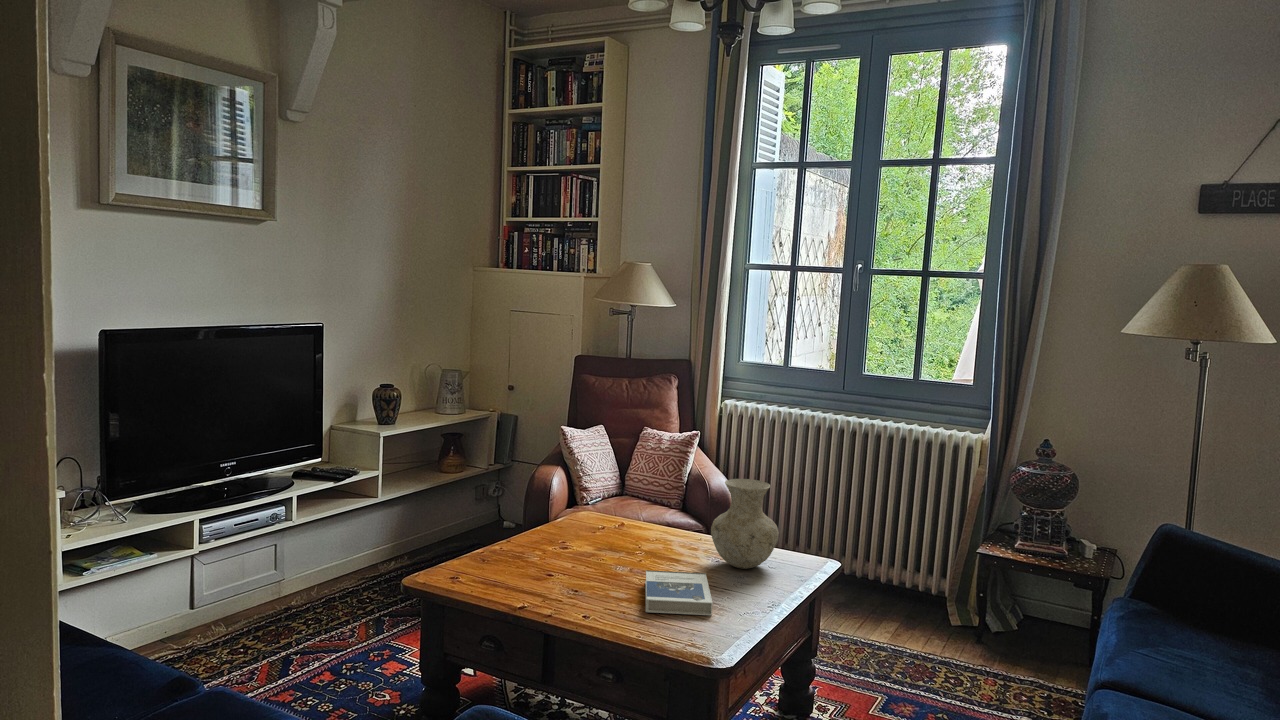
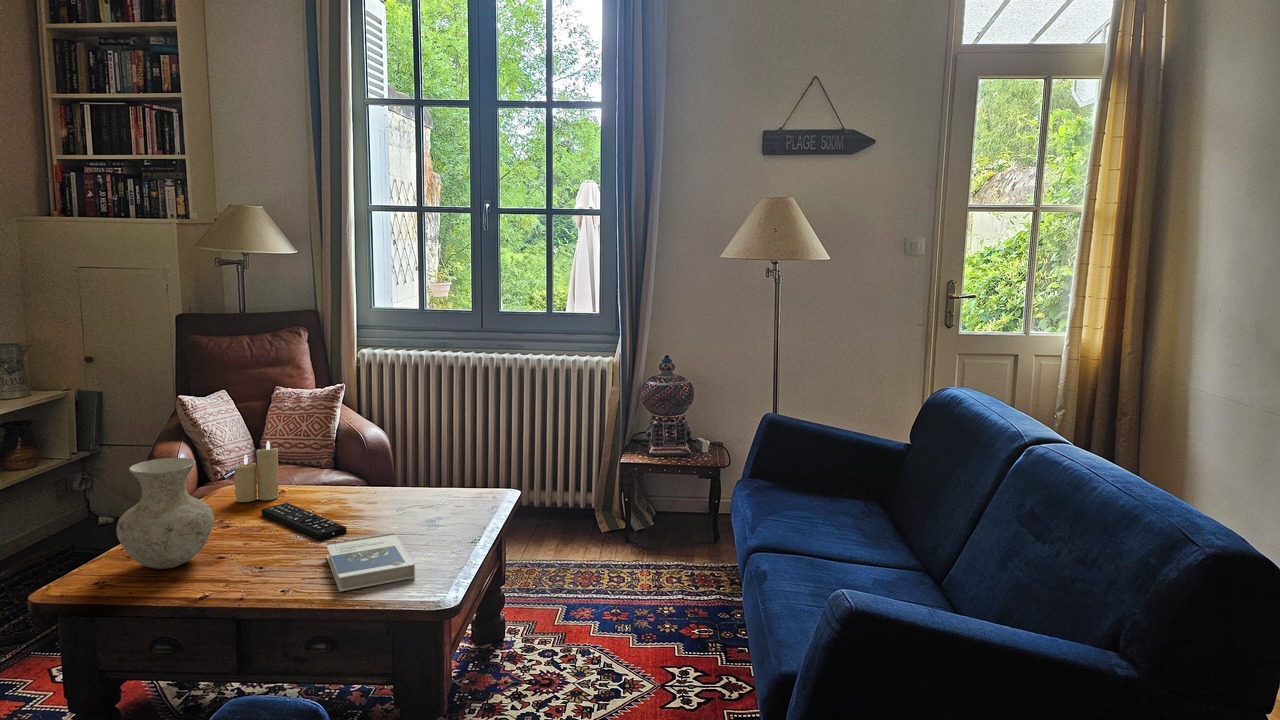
candle: none [591,474,628,527] -> present [234,441,279,502]
vase: present [711,479,779,569] -> present [116,458,214,569]
remote control: none [607,531,669,568] -> present [262,503,347,540]

